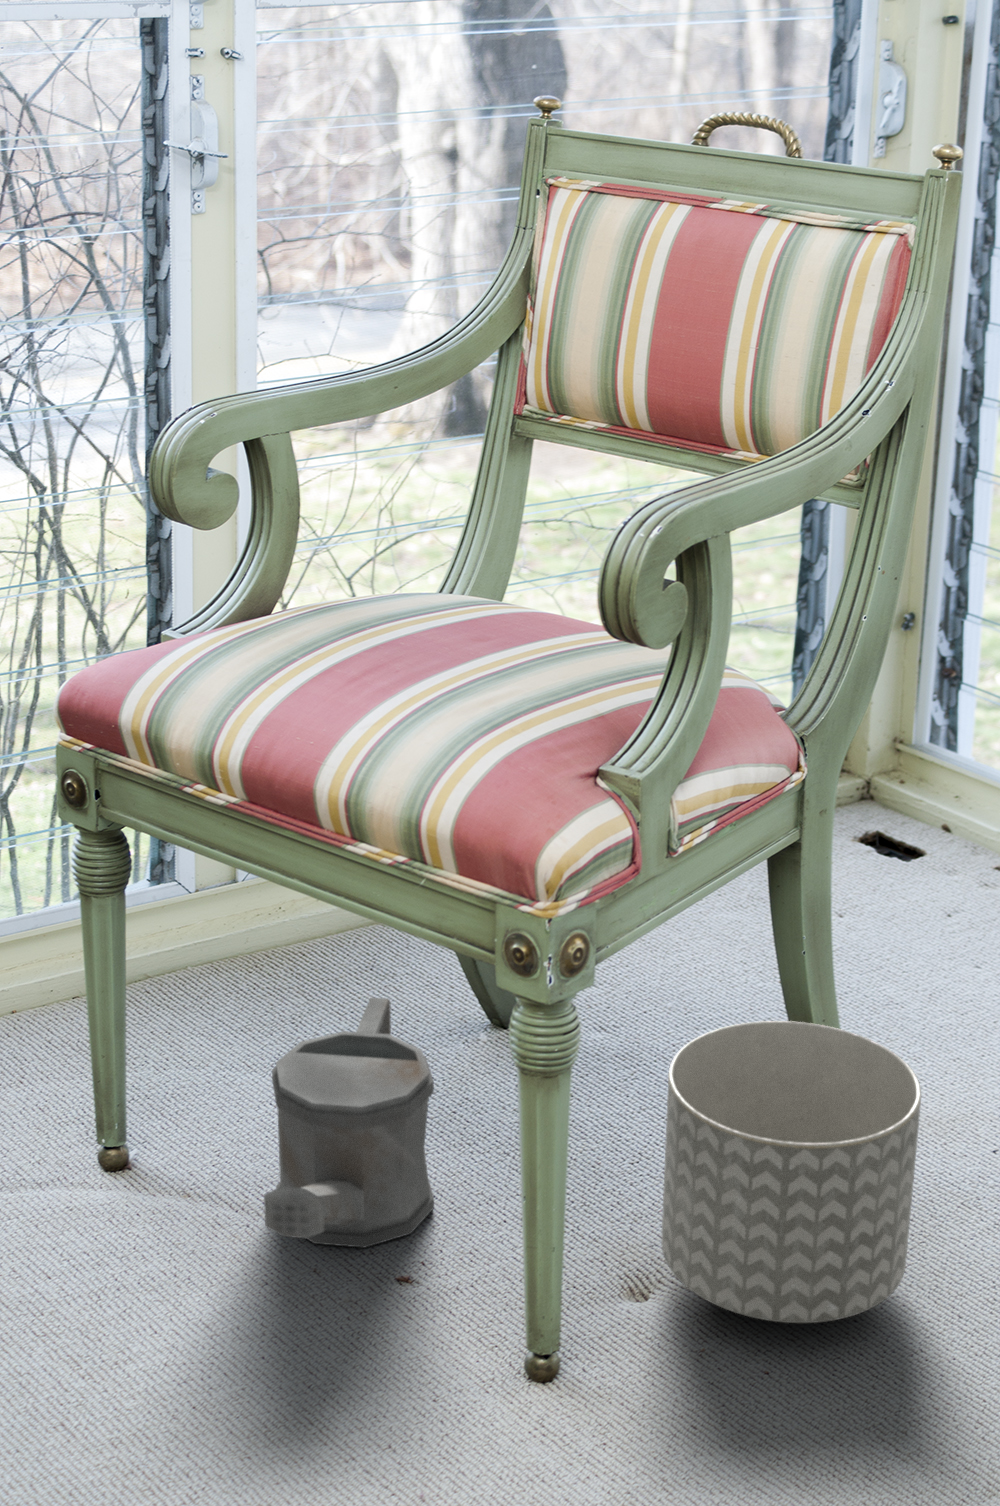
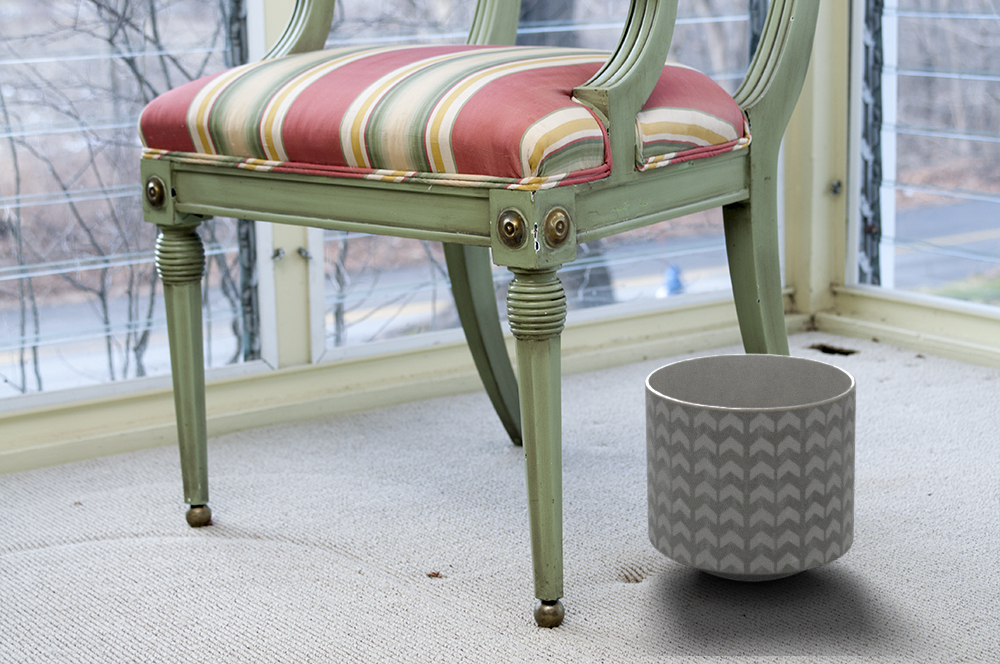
watering can: present [264,998,434,1247] -> none [311,382,461,559]

